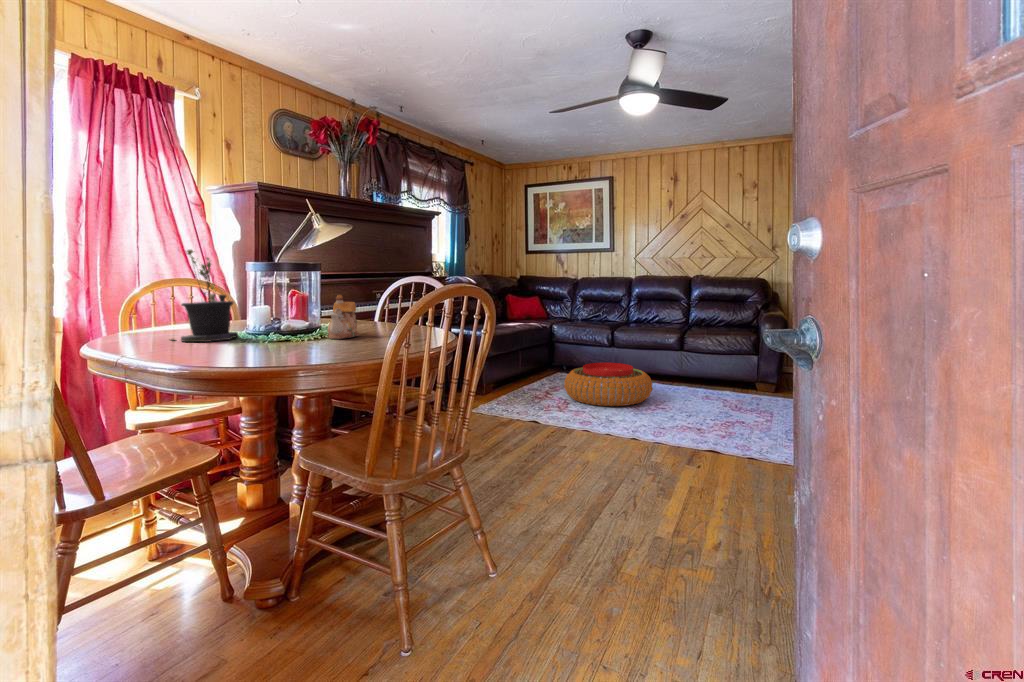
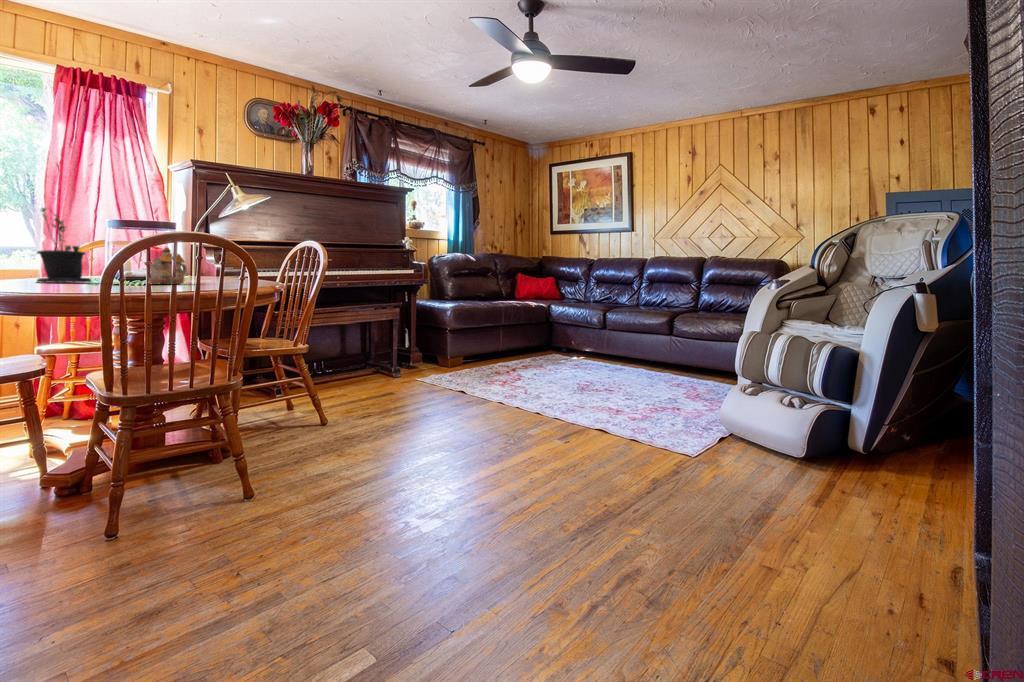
pouf: present [564,363,653,406] -> none [523,342,614,386]

